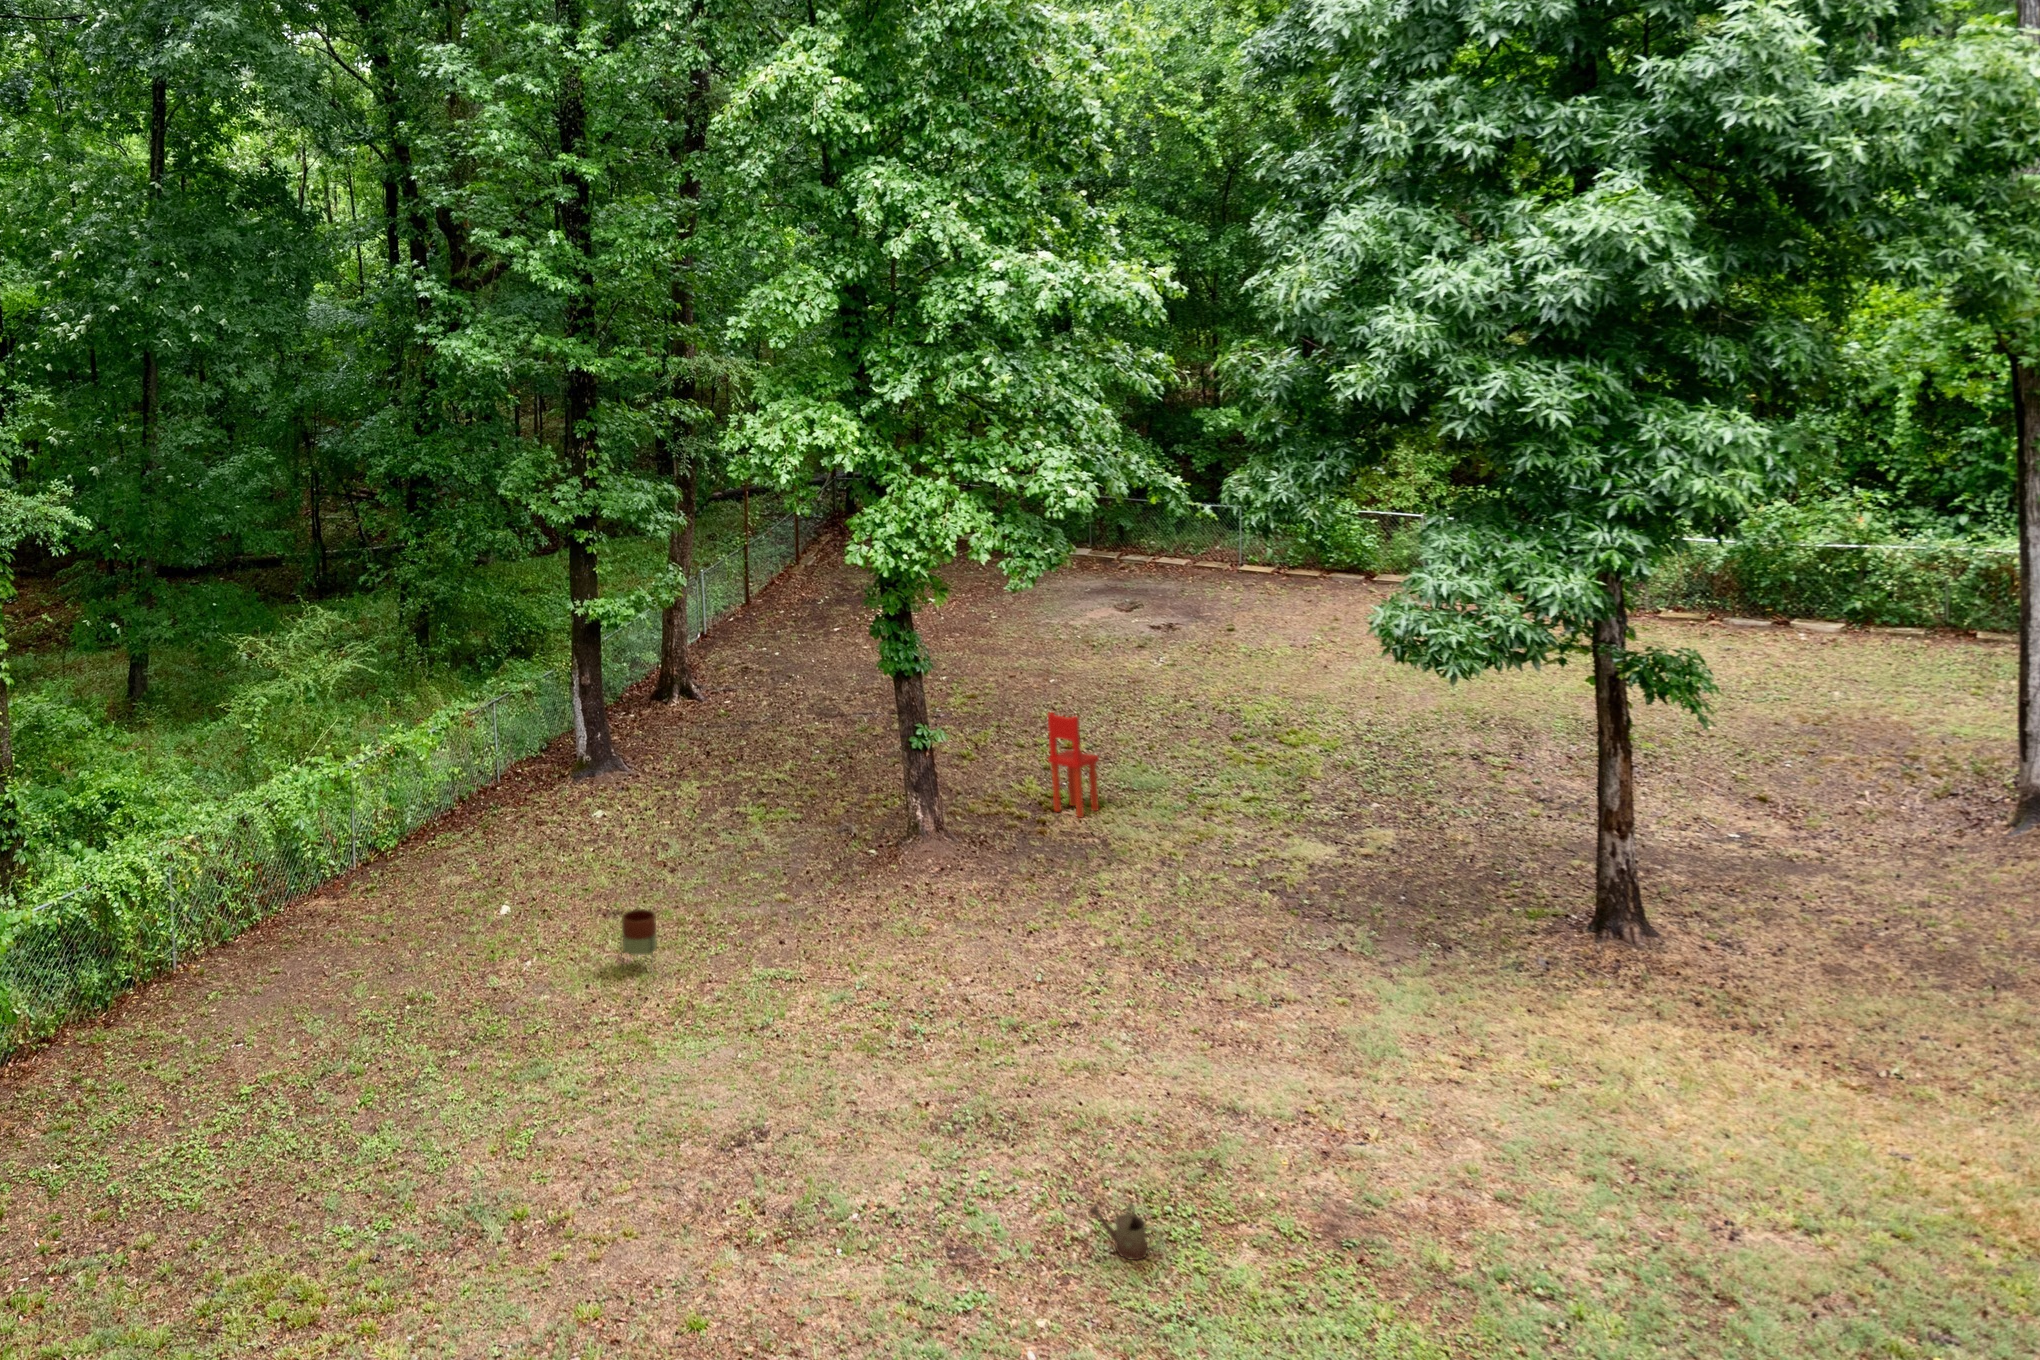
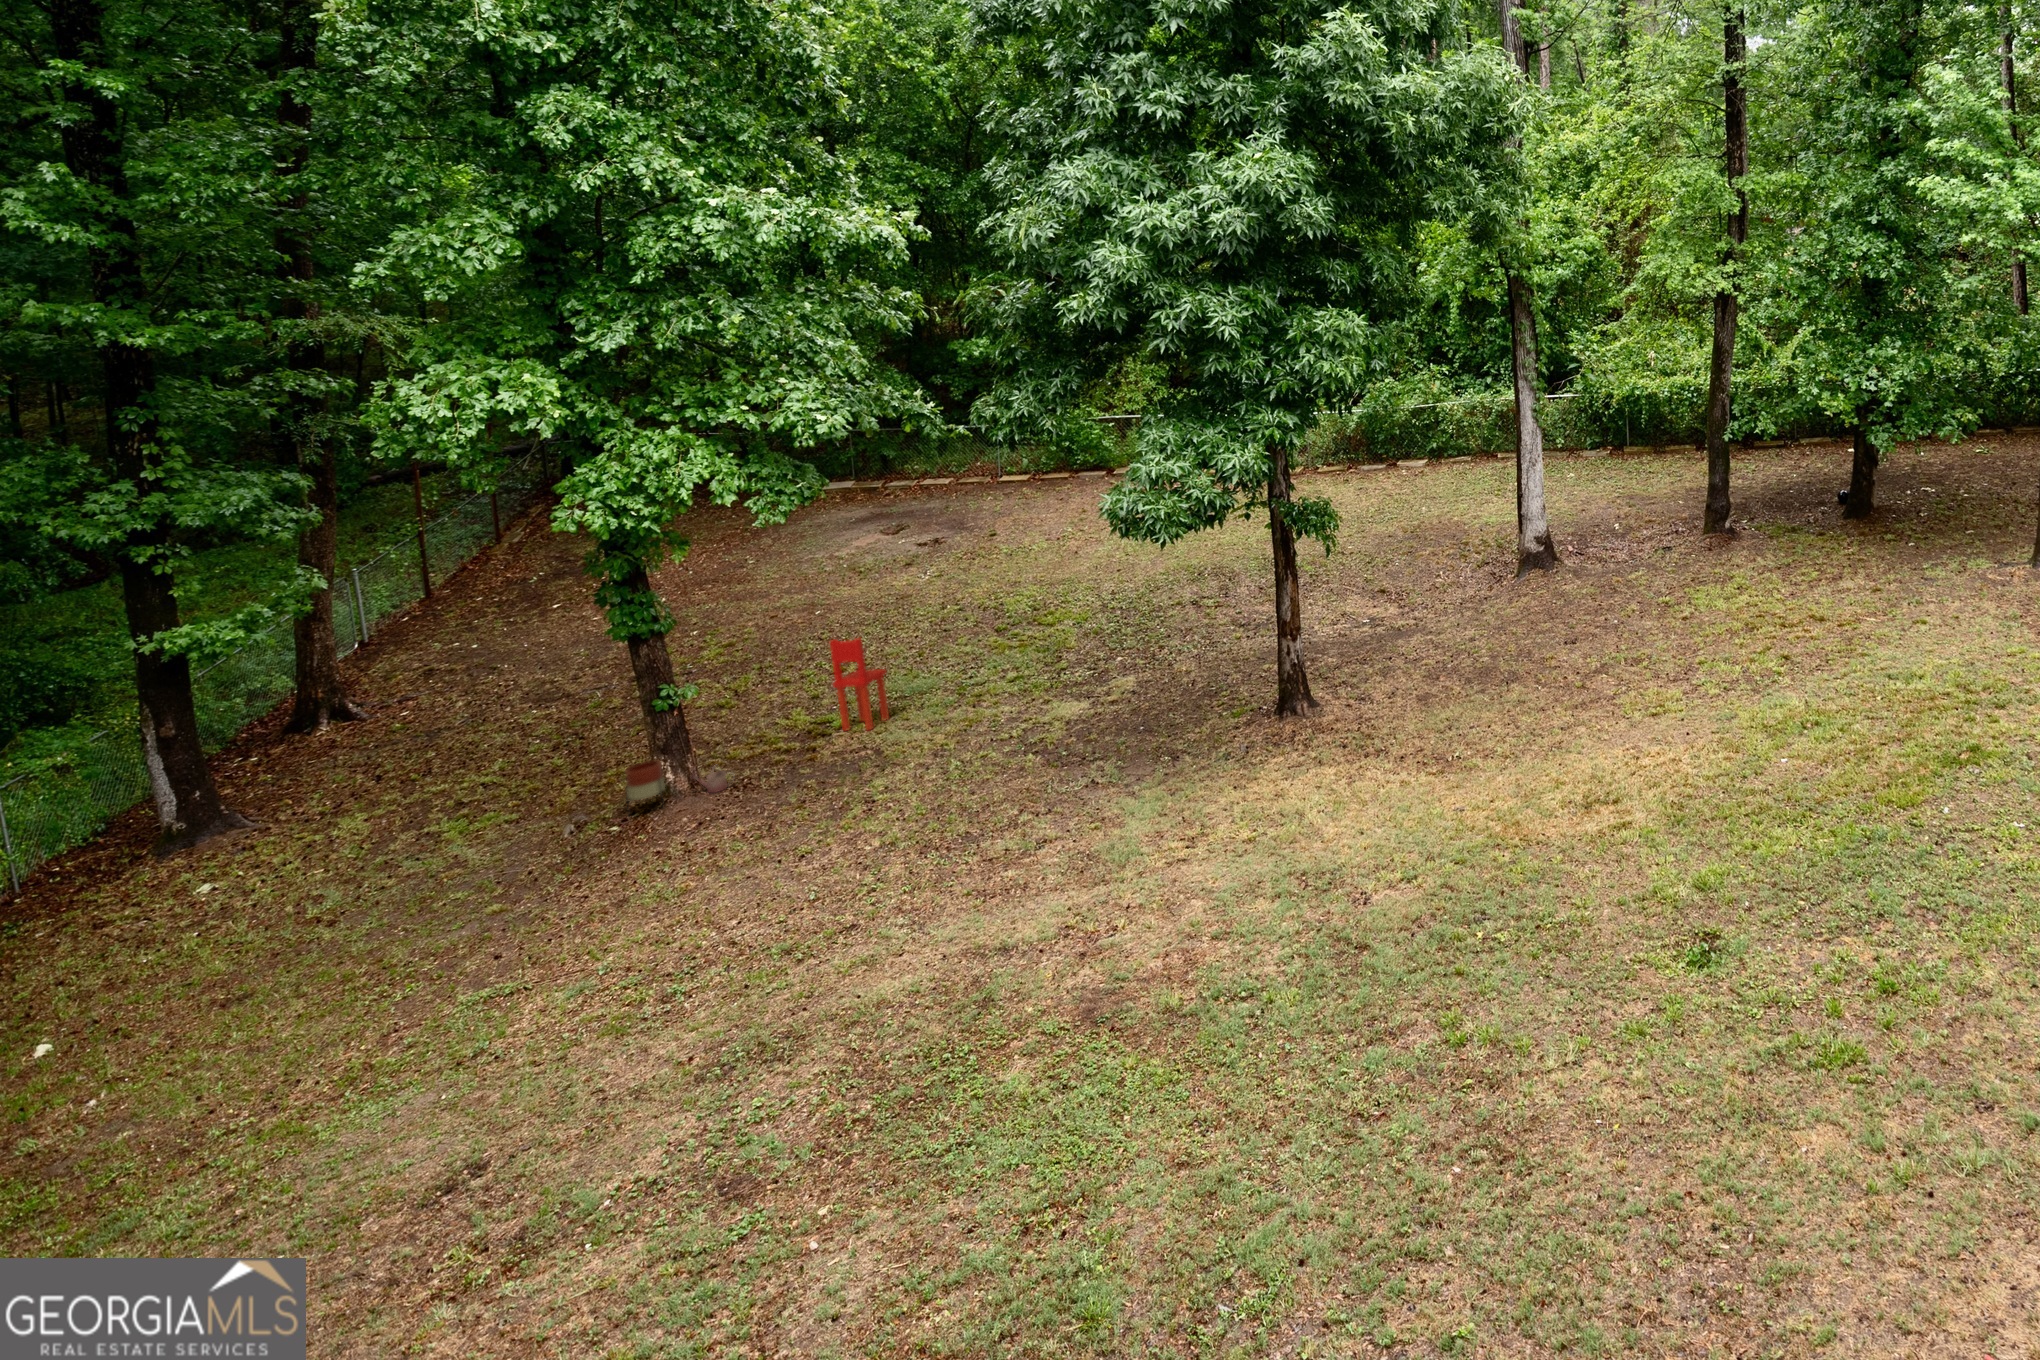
planter: present [622,909,657,955] -> present [625,760,664,803]
watering can: present [1089,1203,1161,1260] -> present [692,770,728,793]

